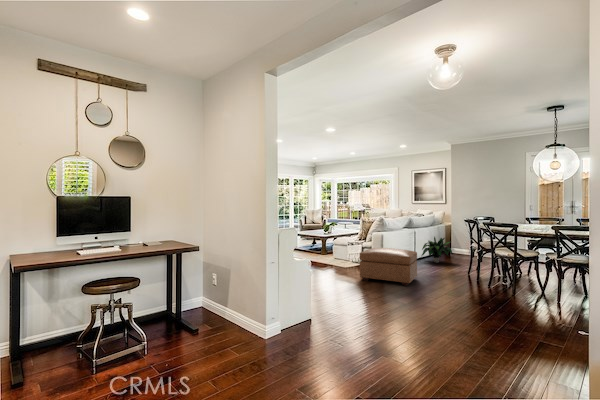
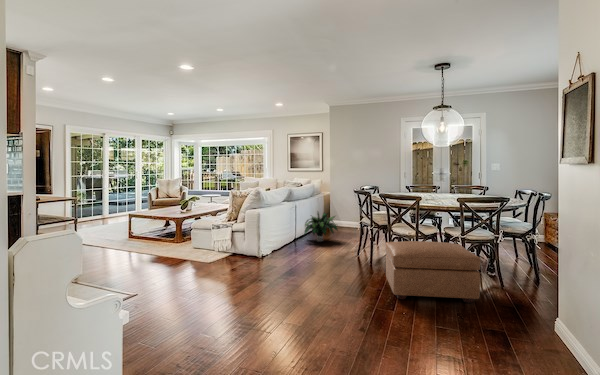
ottoman: present [360,248,417,286] -> present [385,241,481,303]

